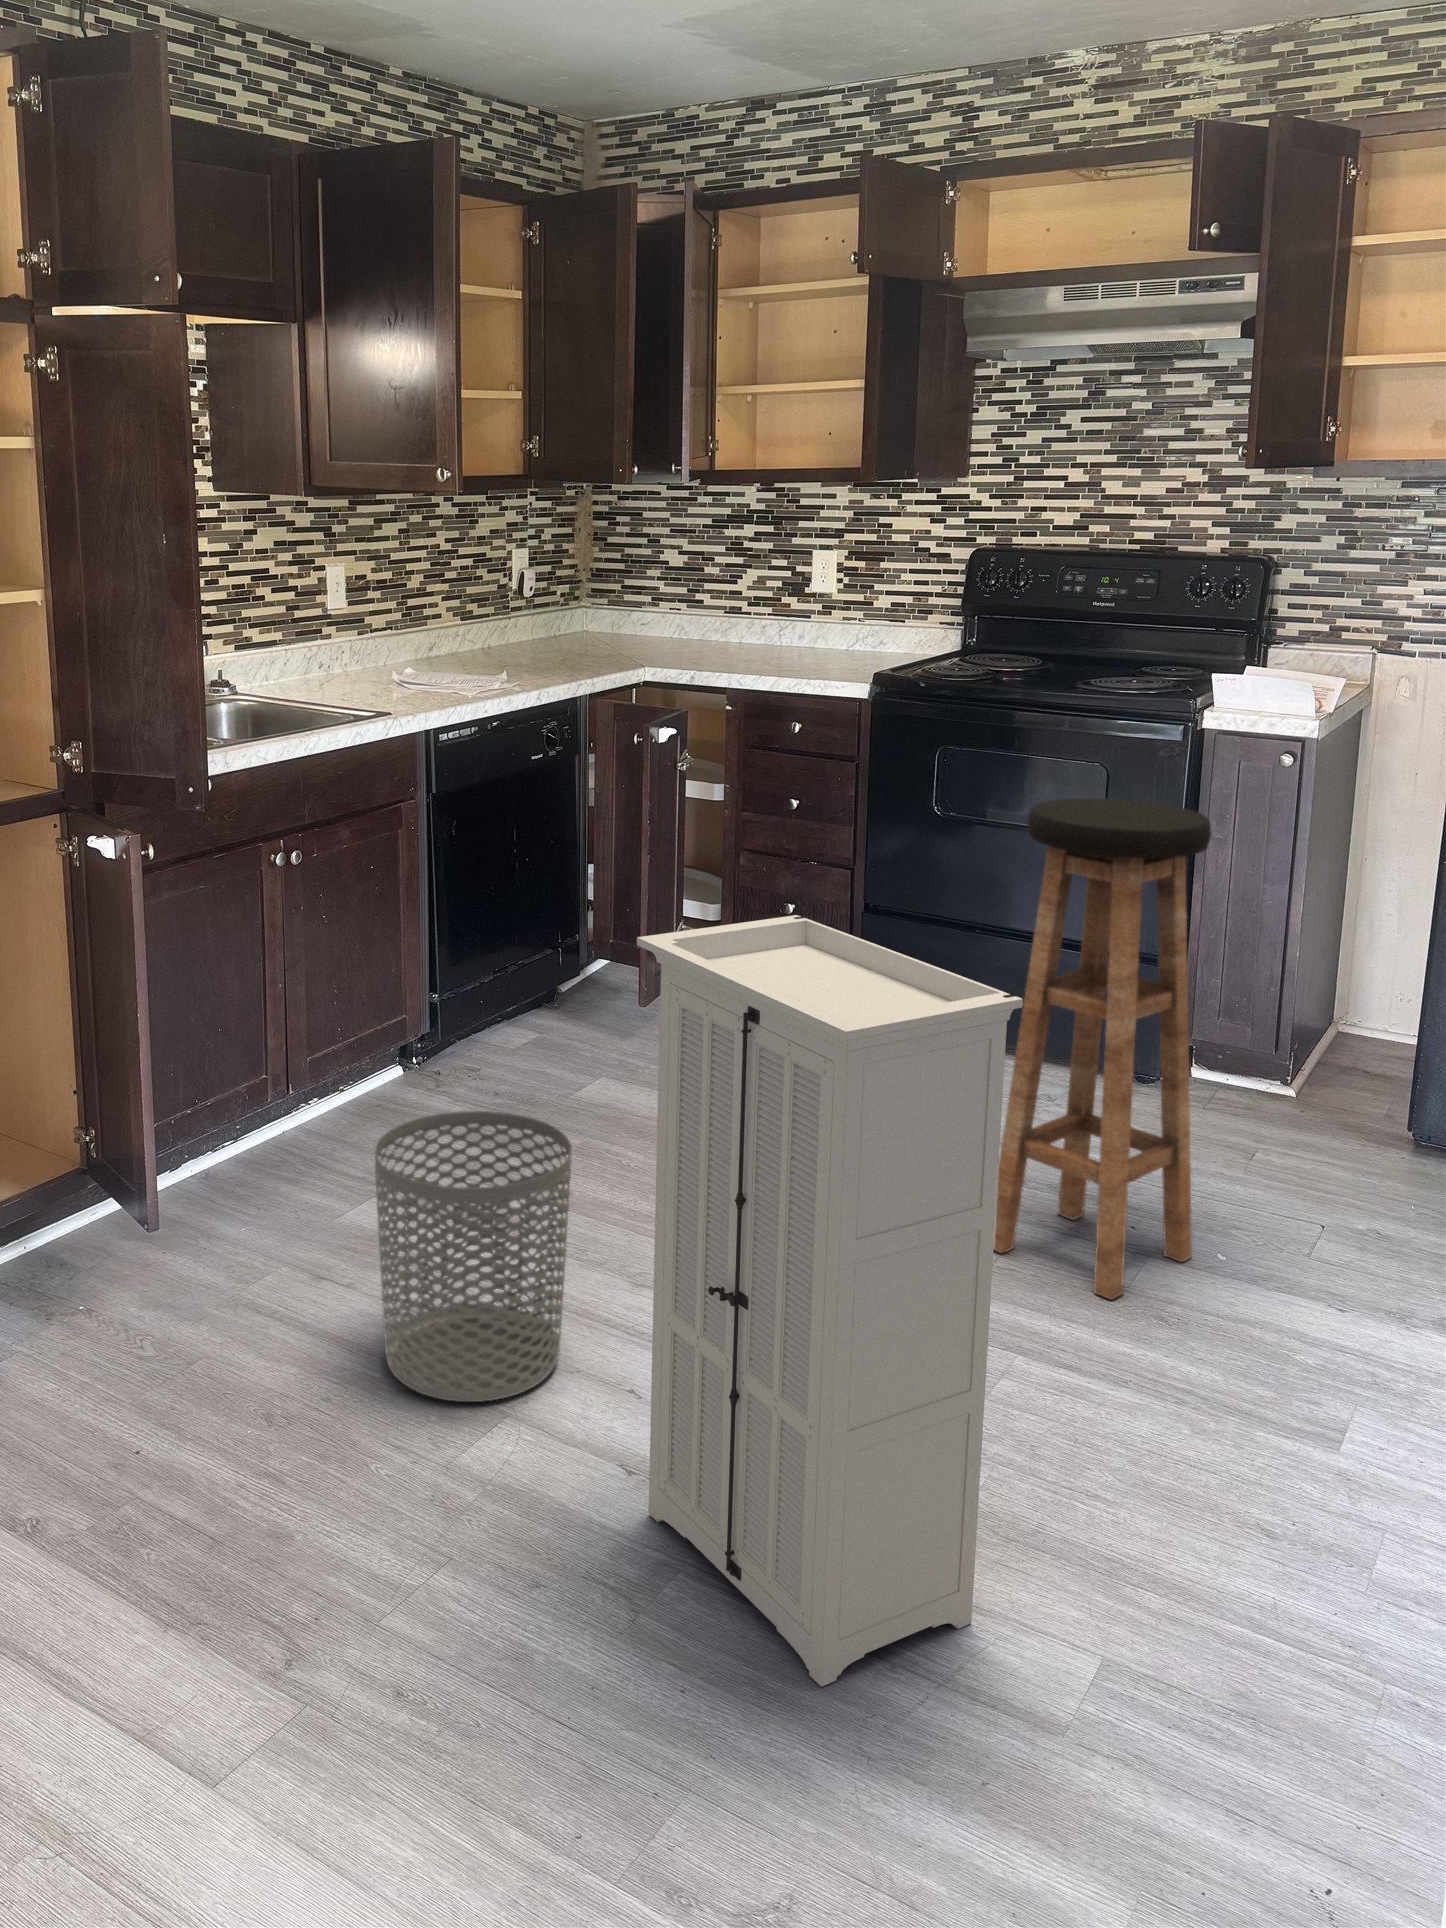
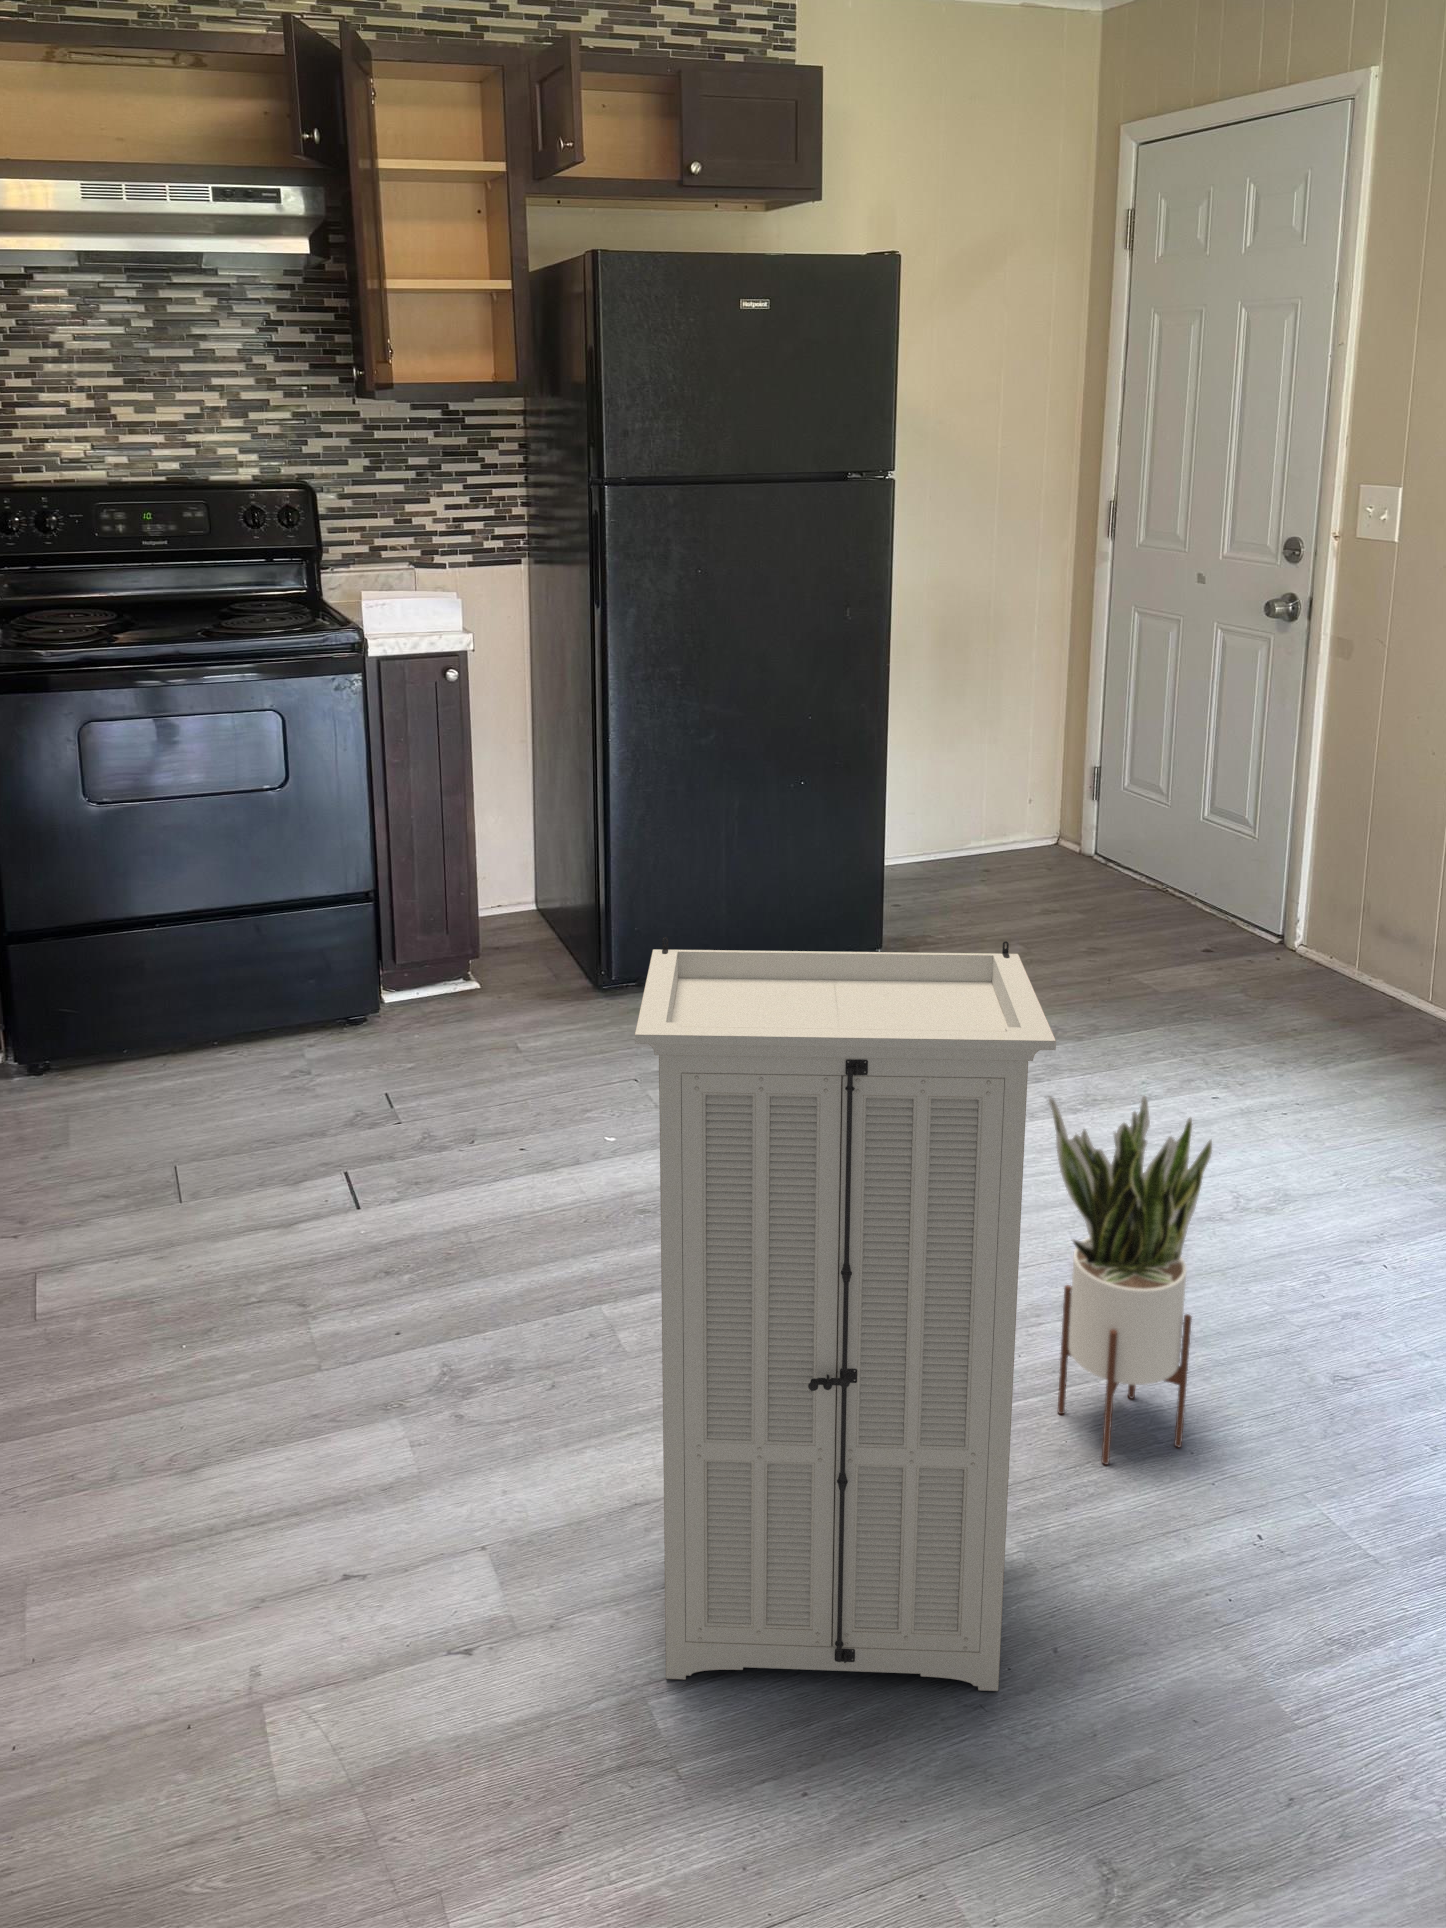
bar stool: present [994,798,1211,1300] -> none [452,742,631,1233]
waste bin: present [375,1111,572,1402] -> none [75,1332,370,1780]
potted plant: none [1196,1226,1384,1725] -> present [1049,1096,1212,1464]

